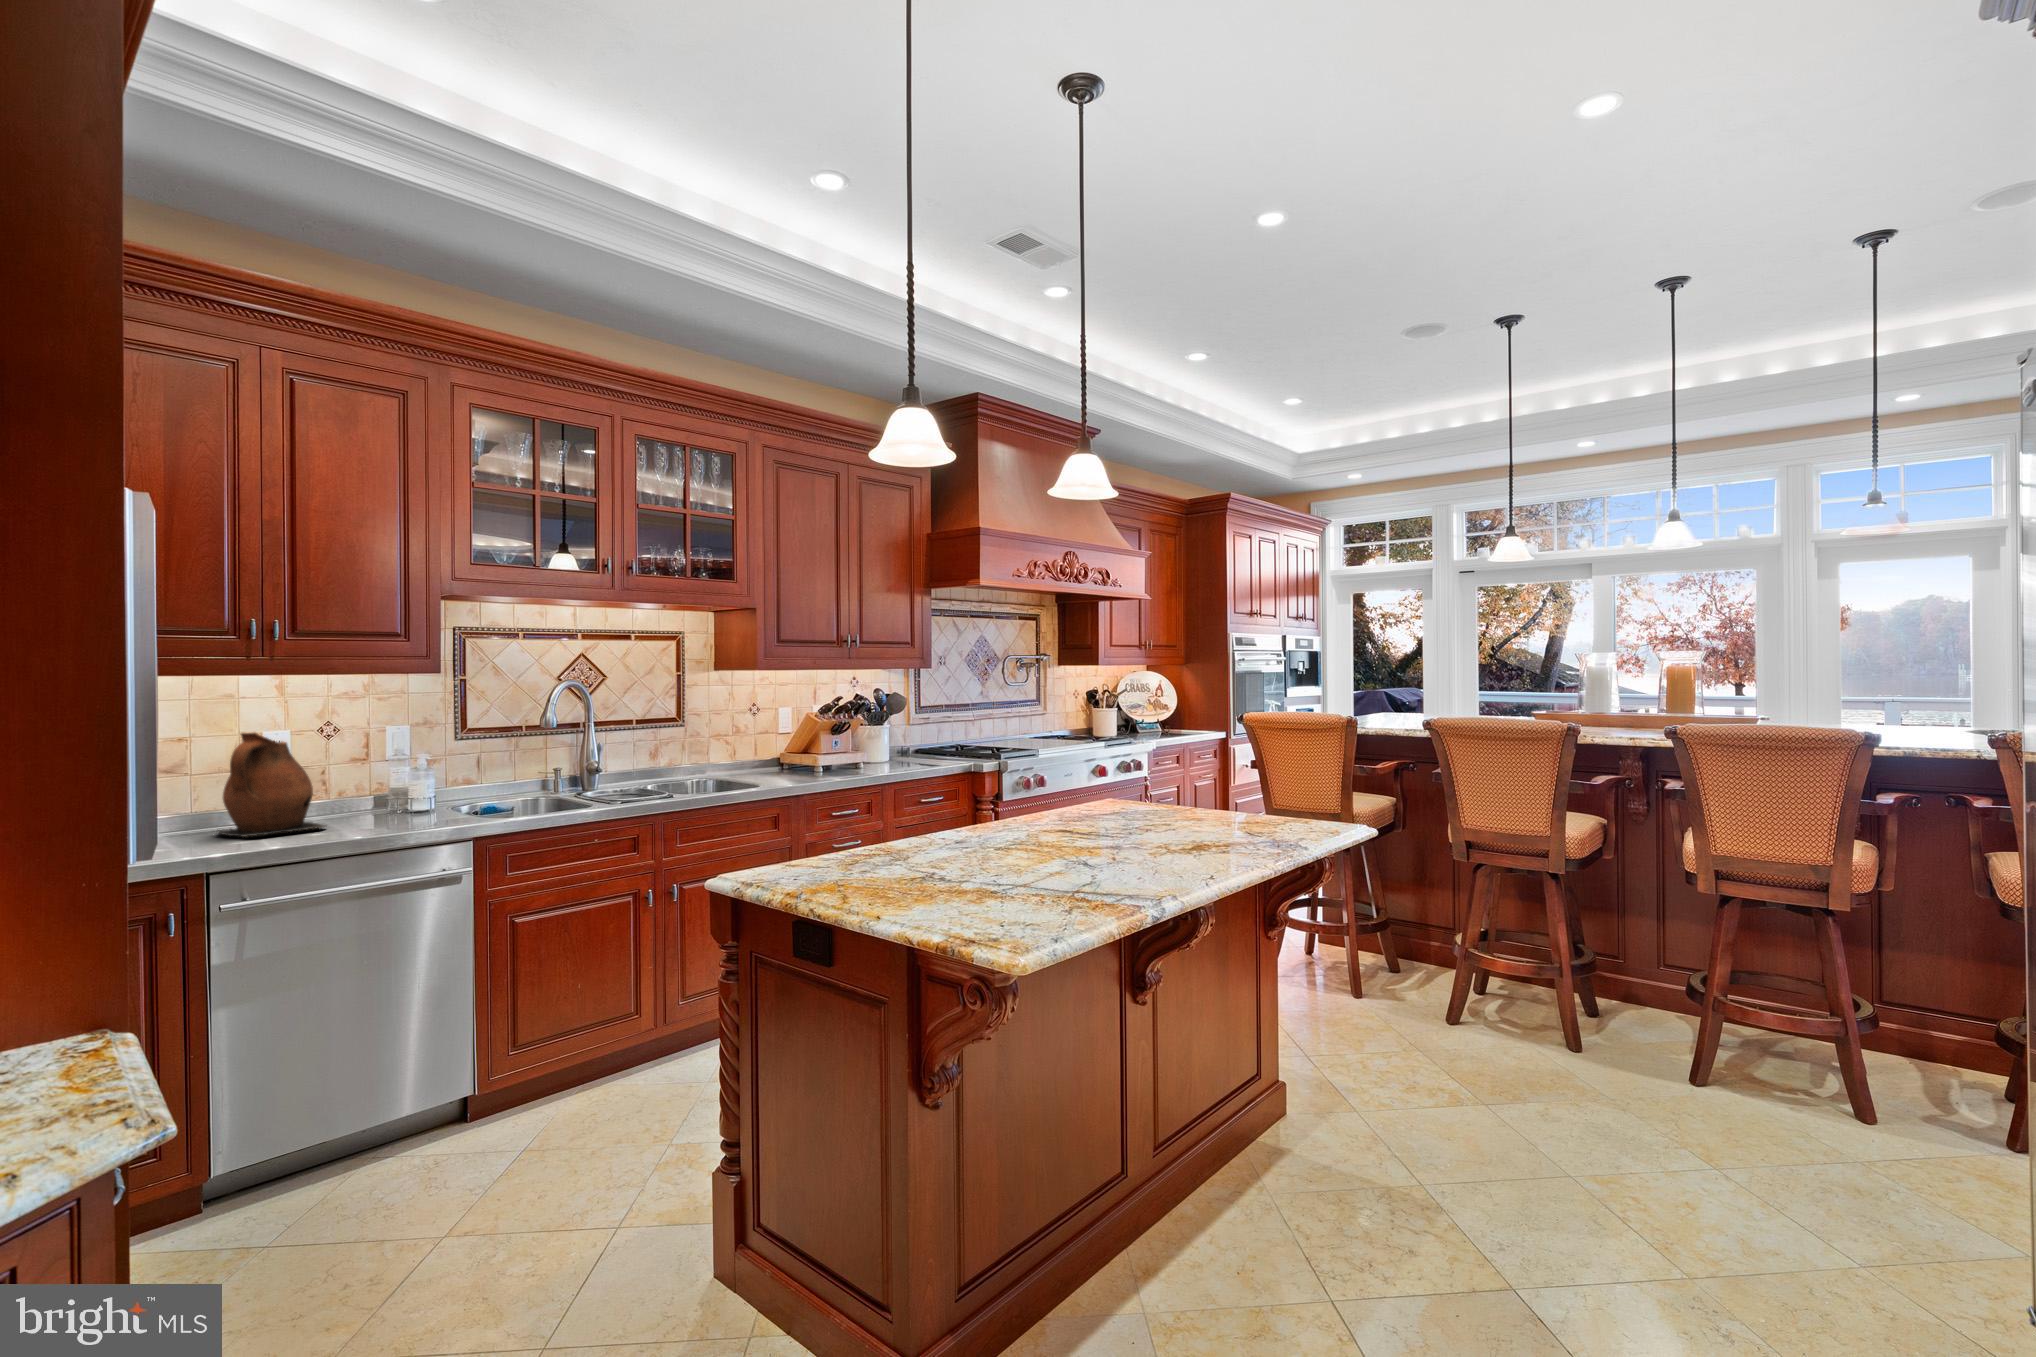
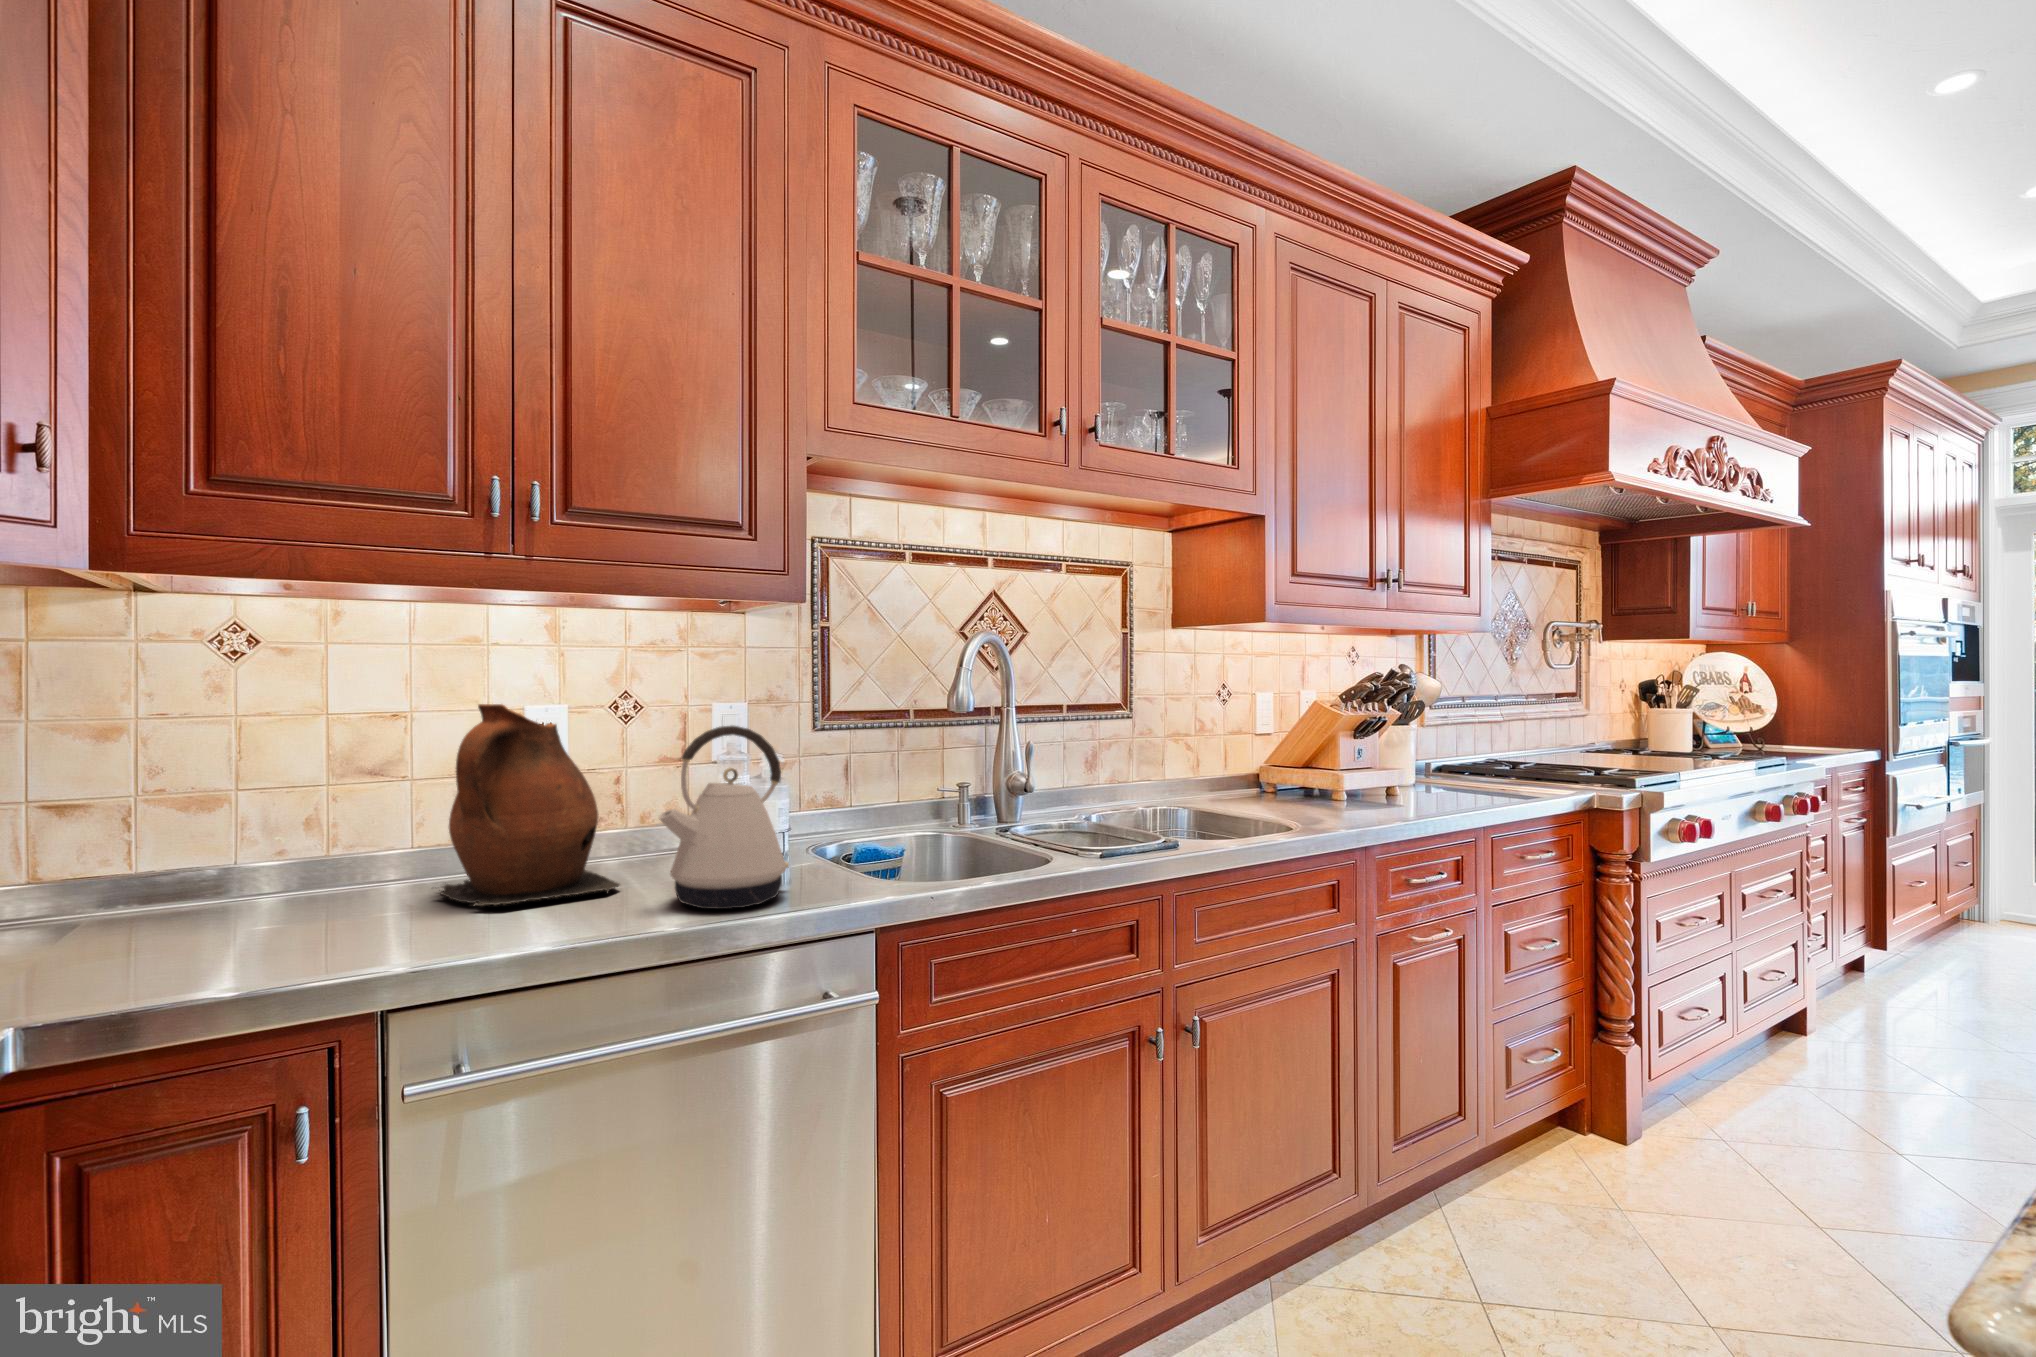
kettle: none [349,740,427,833] -> present [659,726,789,909]

